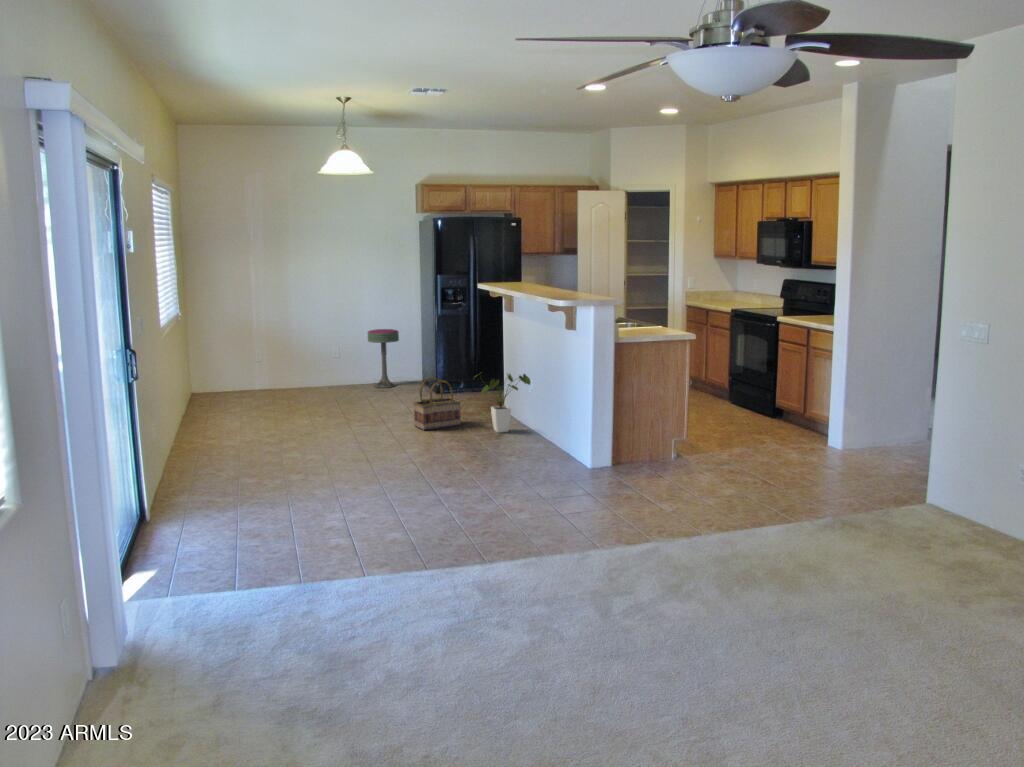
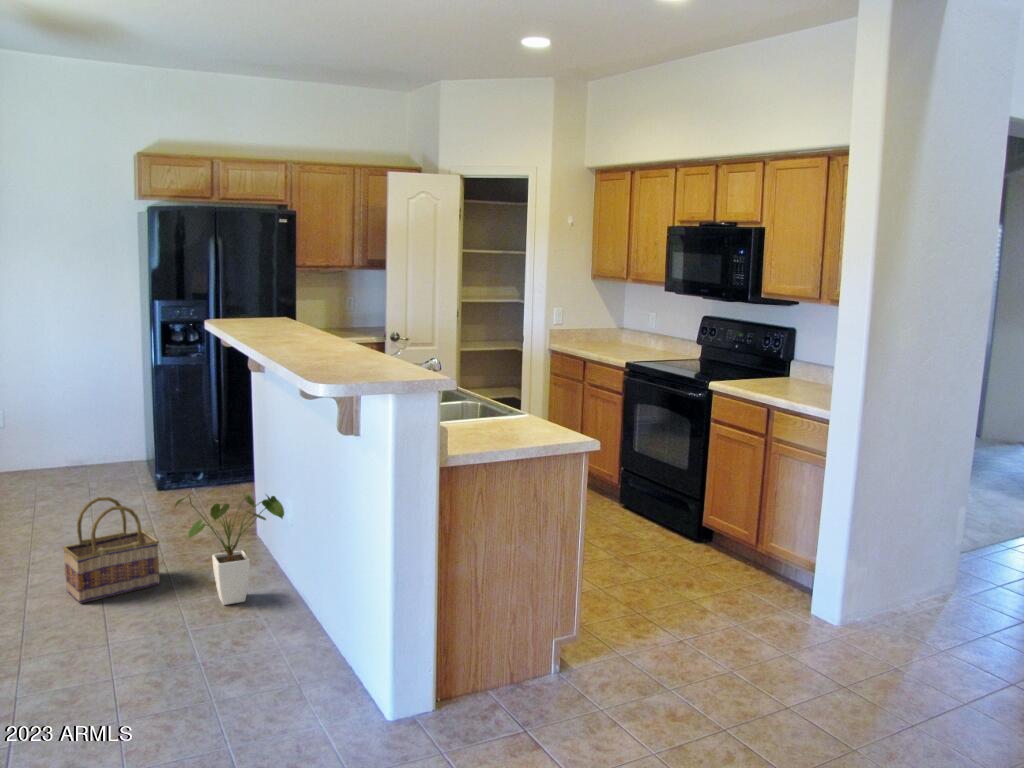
bar stool: present [368,329,399,388] -> none [31,386,89,485]

